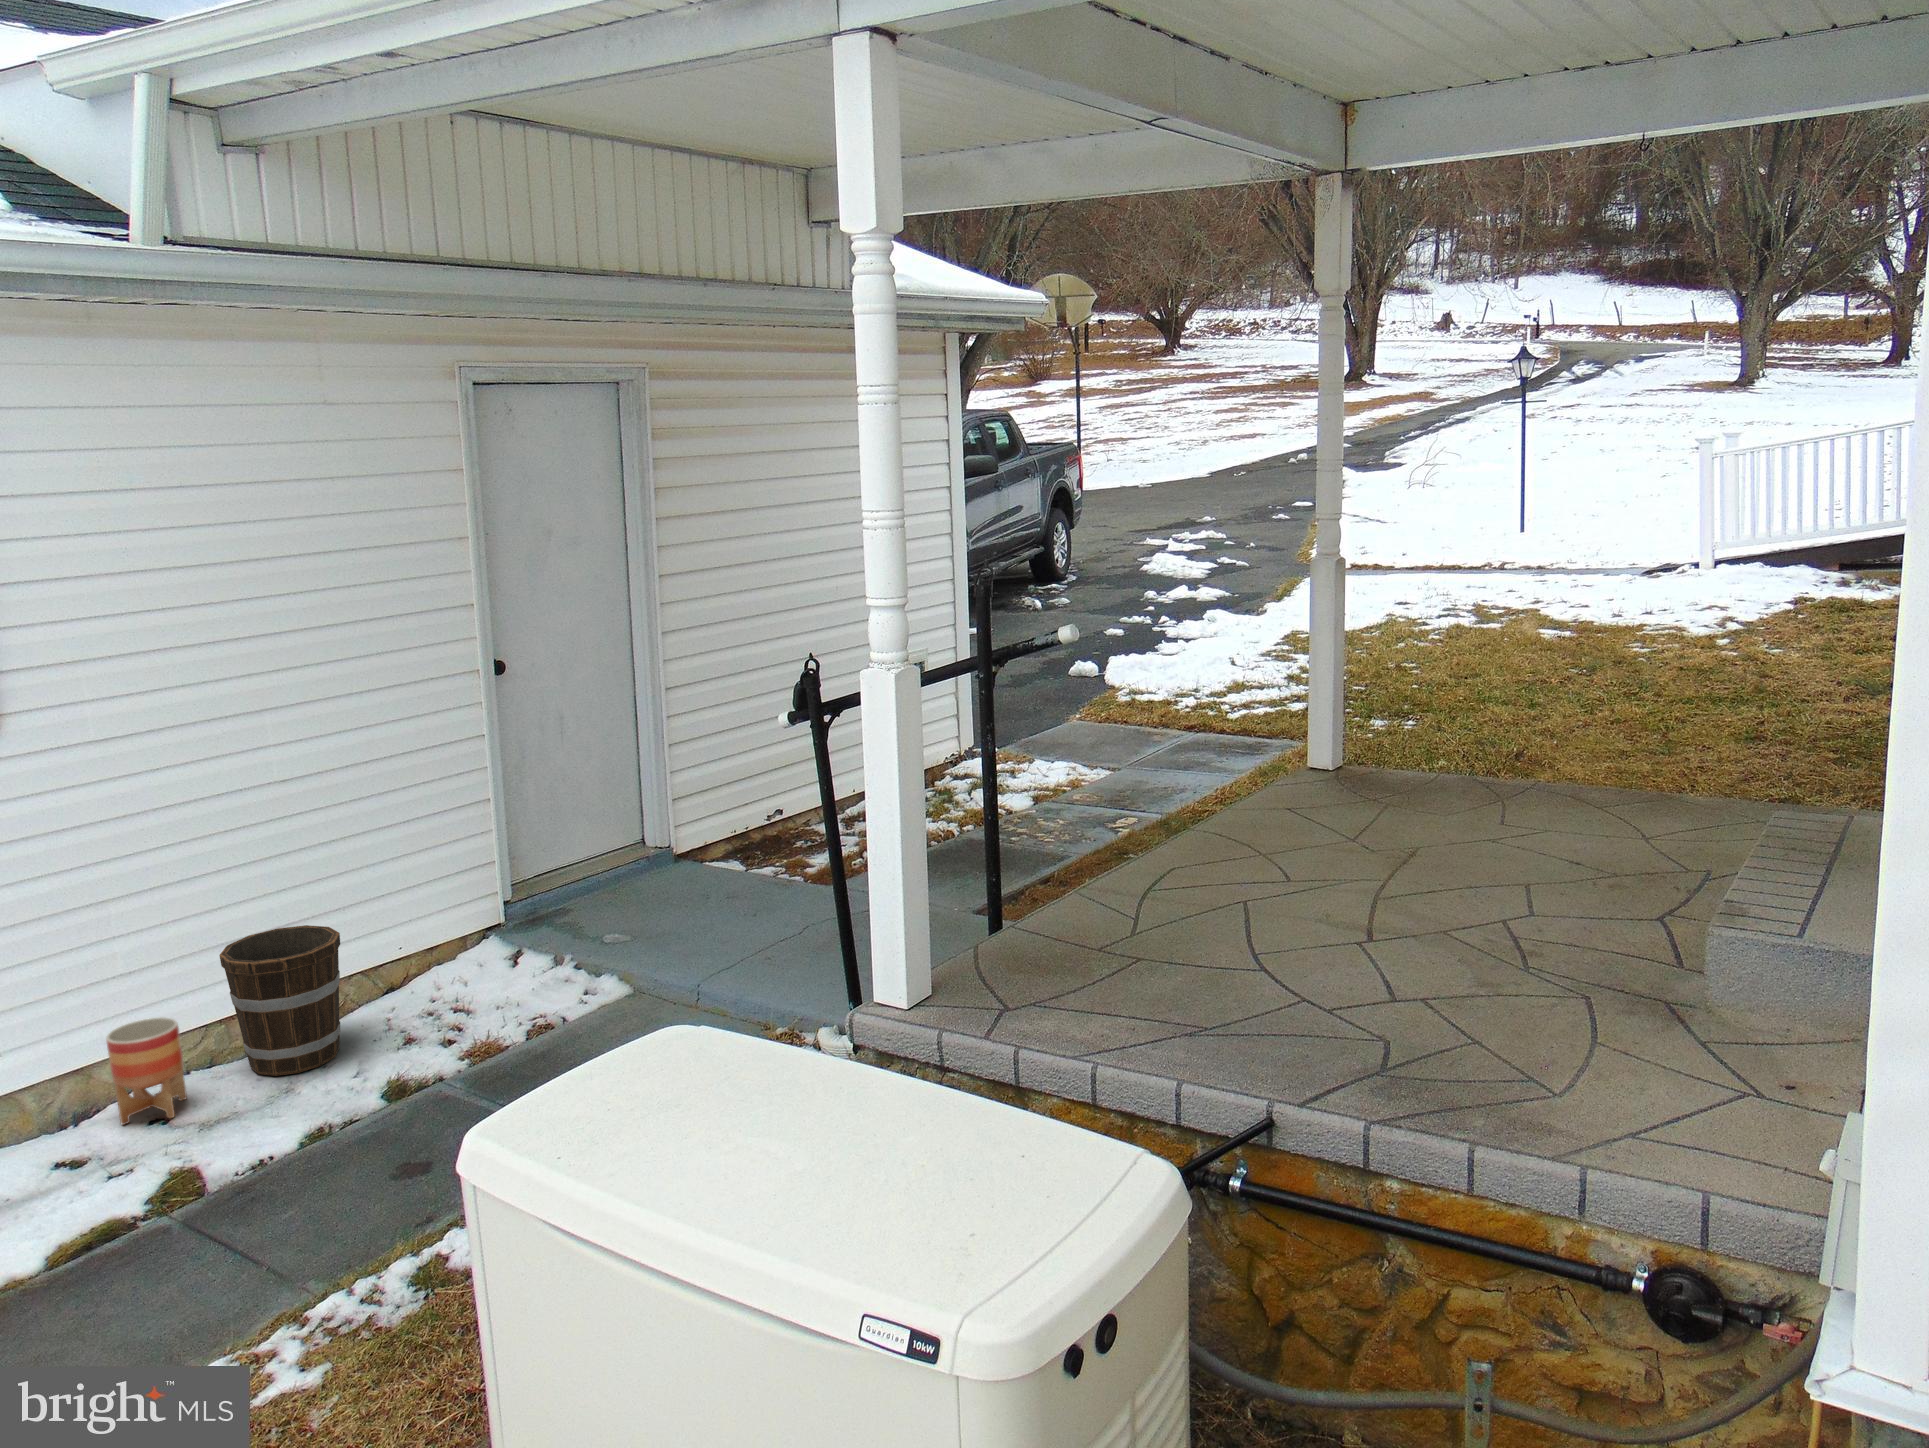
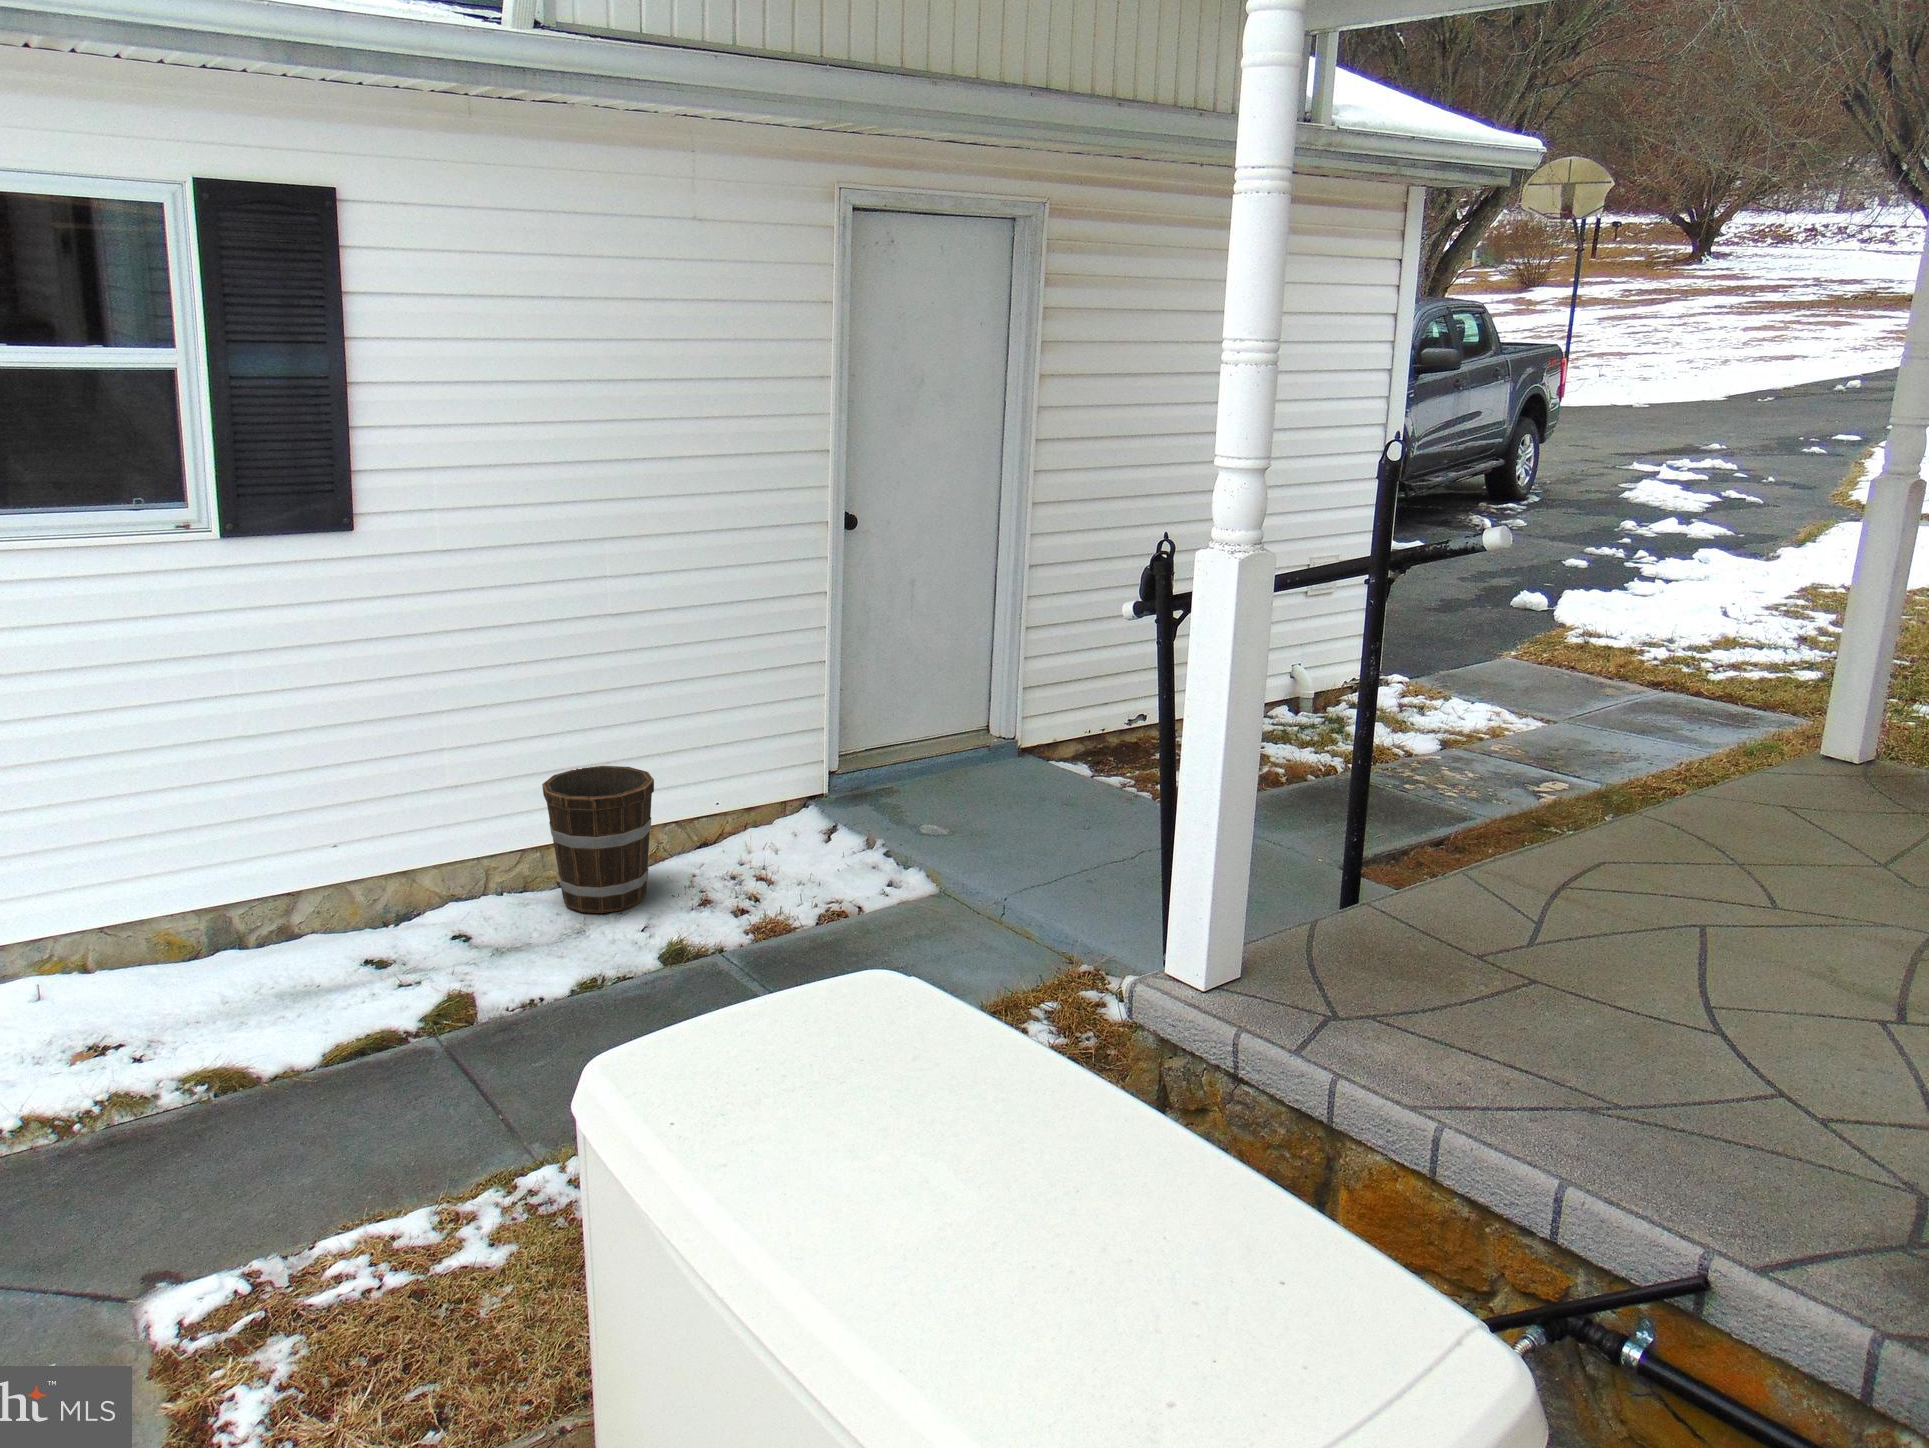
planter: present [106,1017,187,1125] -> none [431,835,501,936]

